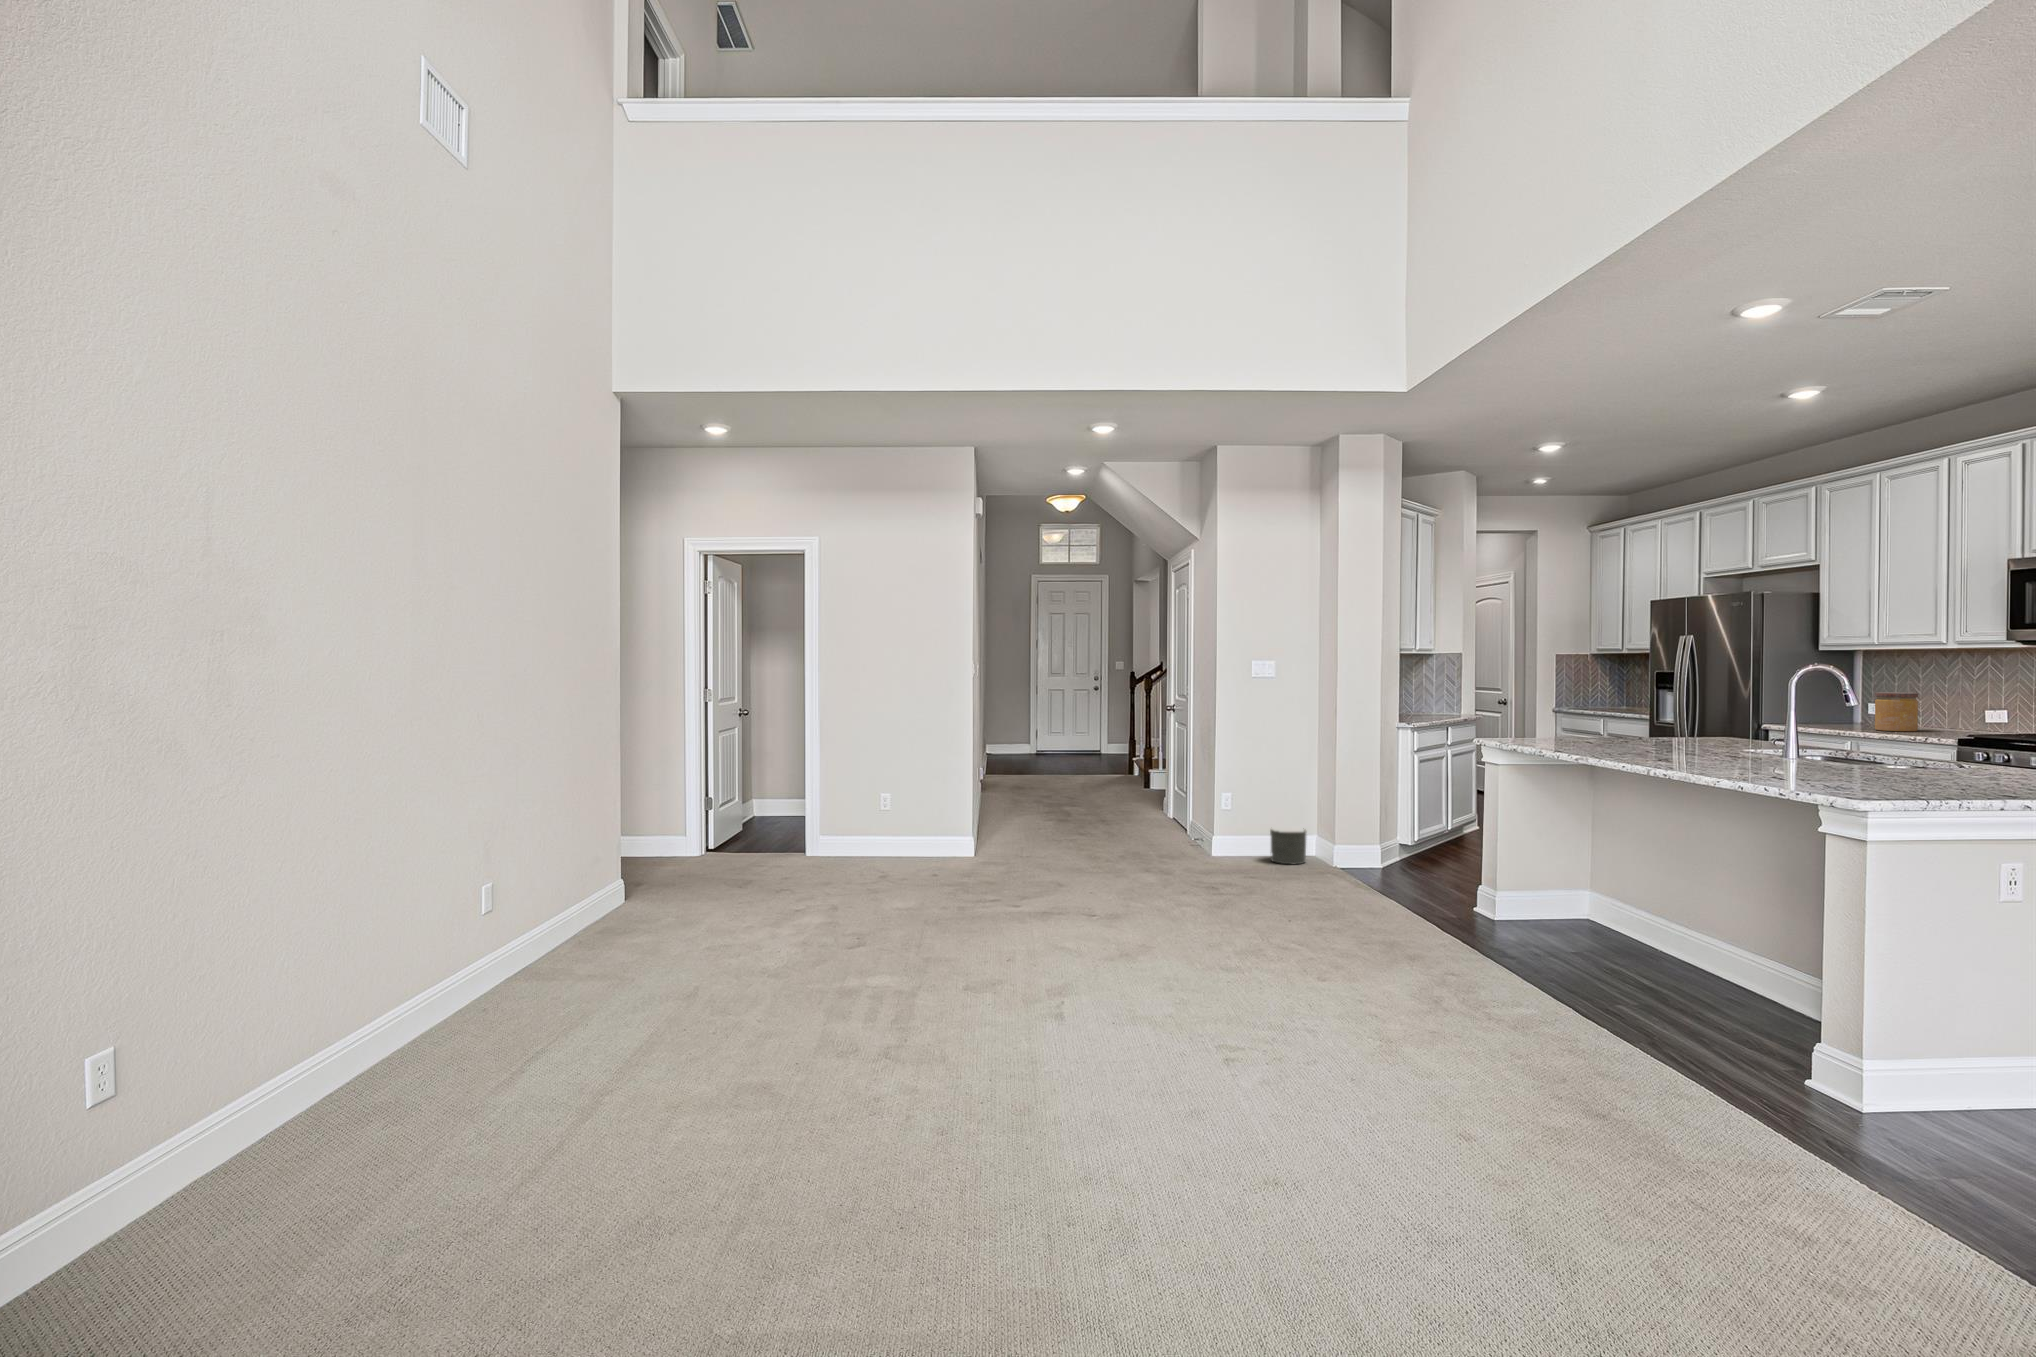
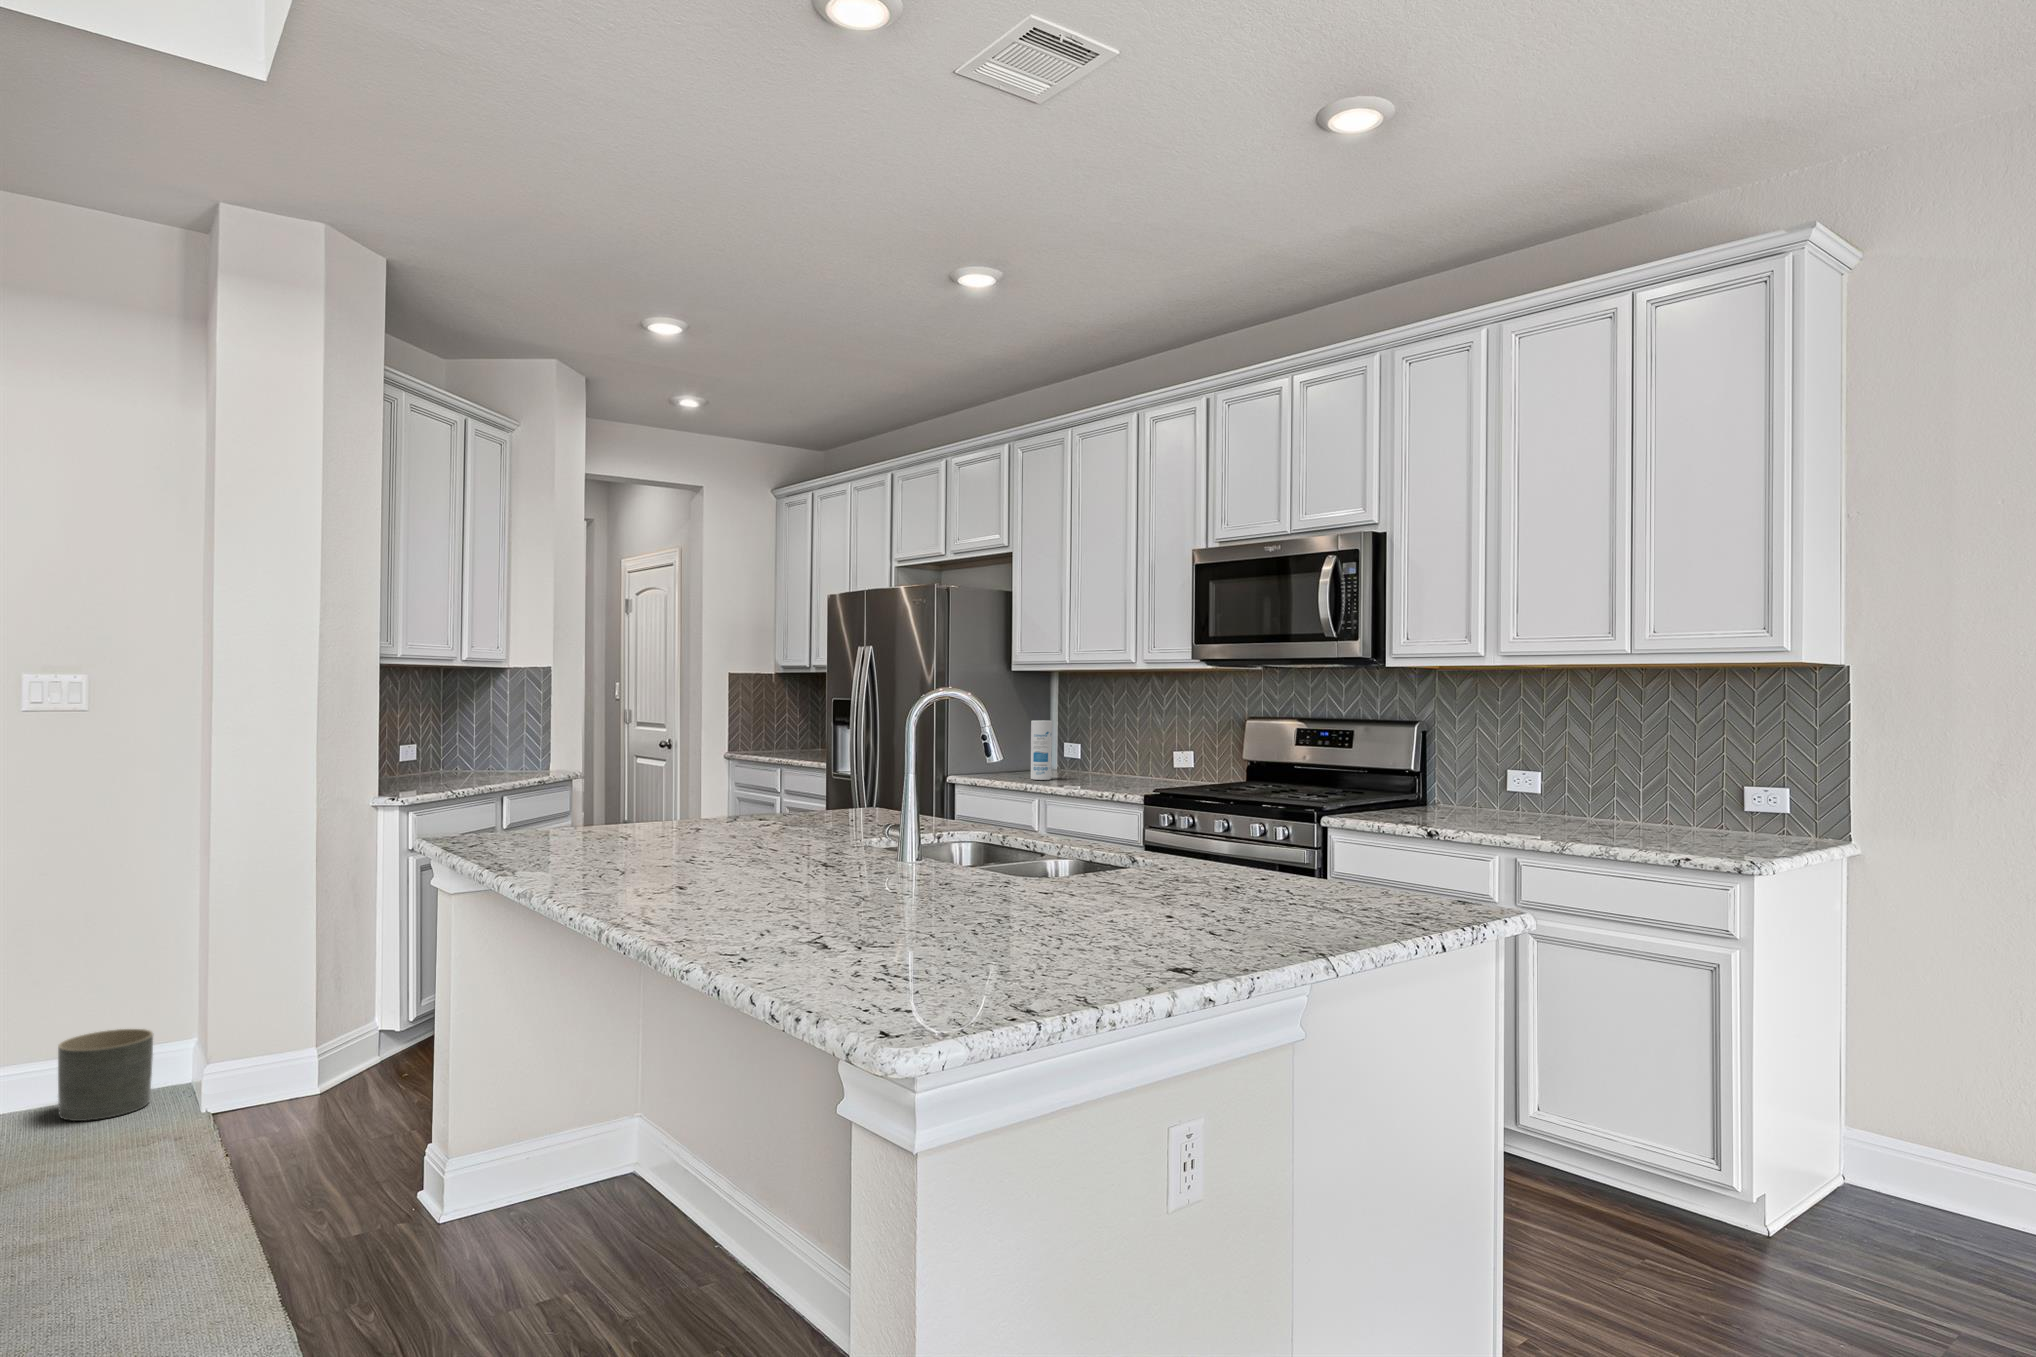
canister: none [1842,686,1862,728] -> present [1031,720,1052,780]
jar: present [1875,692,1918,731] -> none [1063,729,1107,784]

